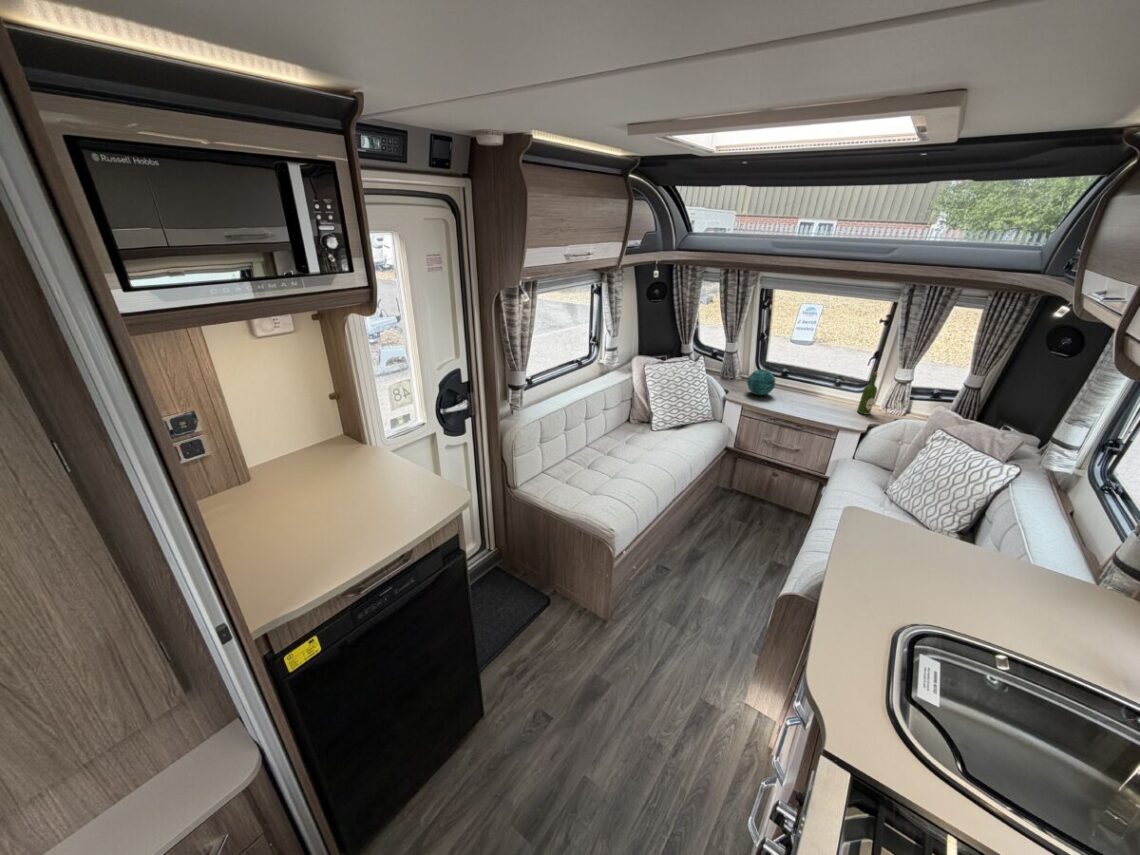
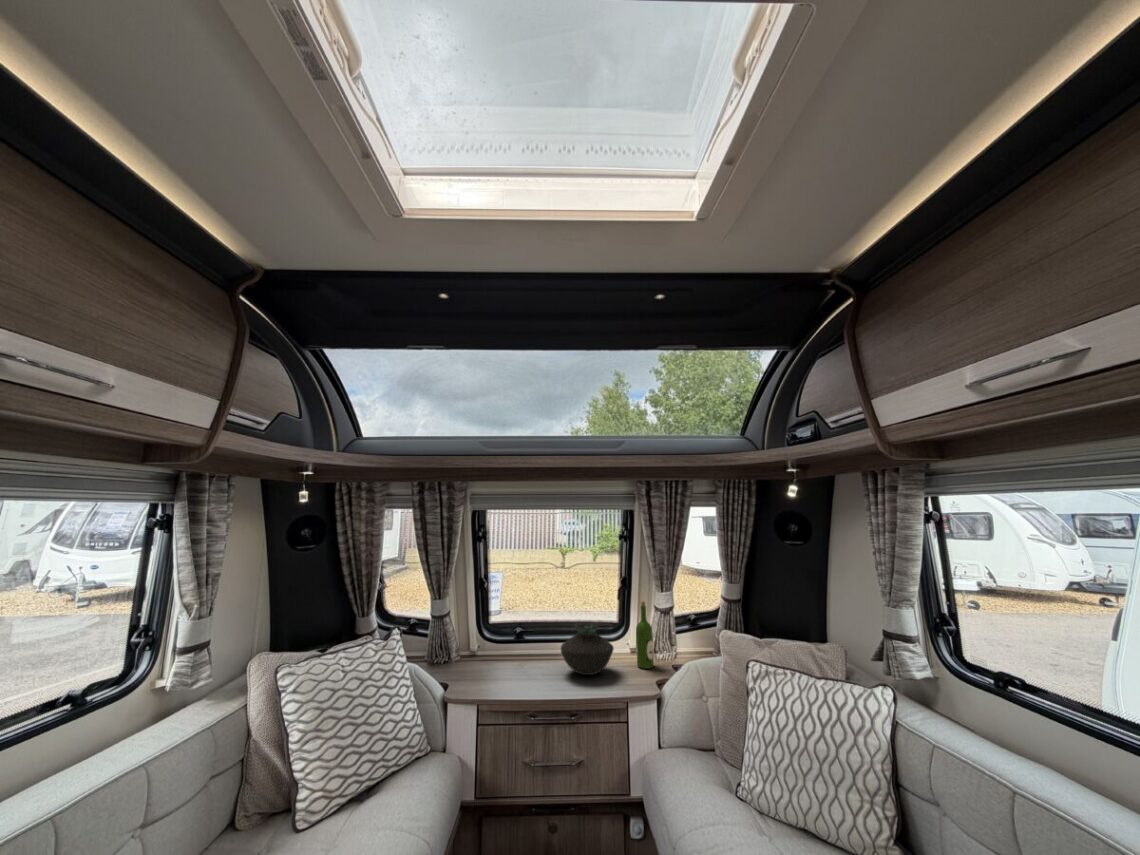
decorative orb: present [747,370,775,395] -> none [478,631,521,678]
vase: none [801,376,840,408] -> present [561,622,614,675]

